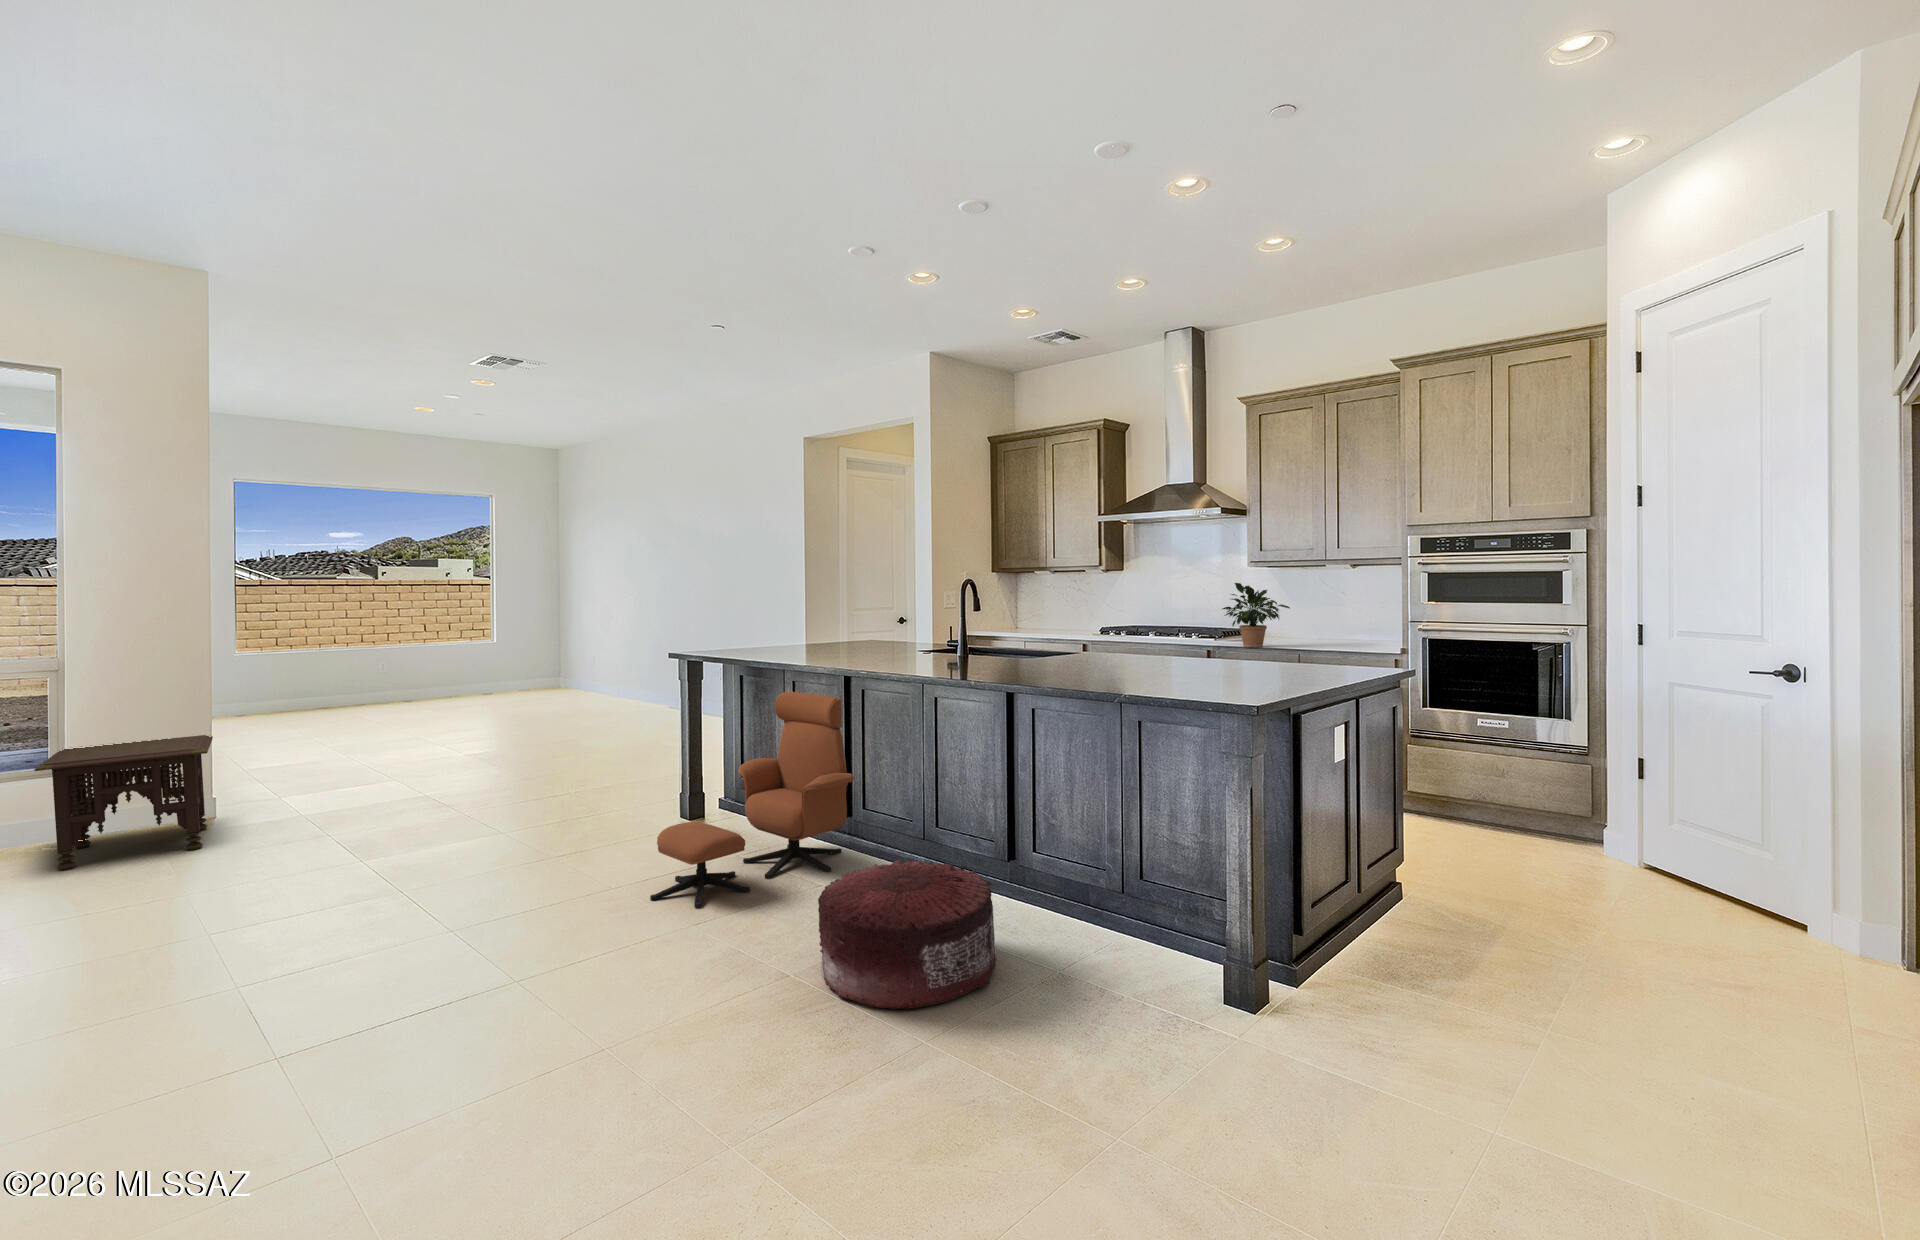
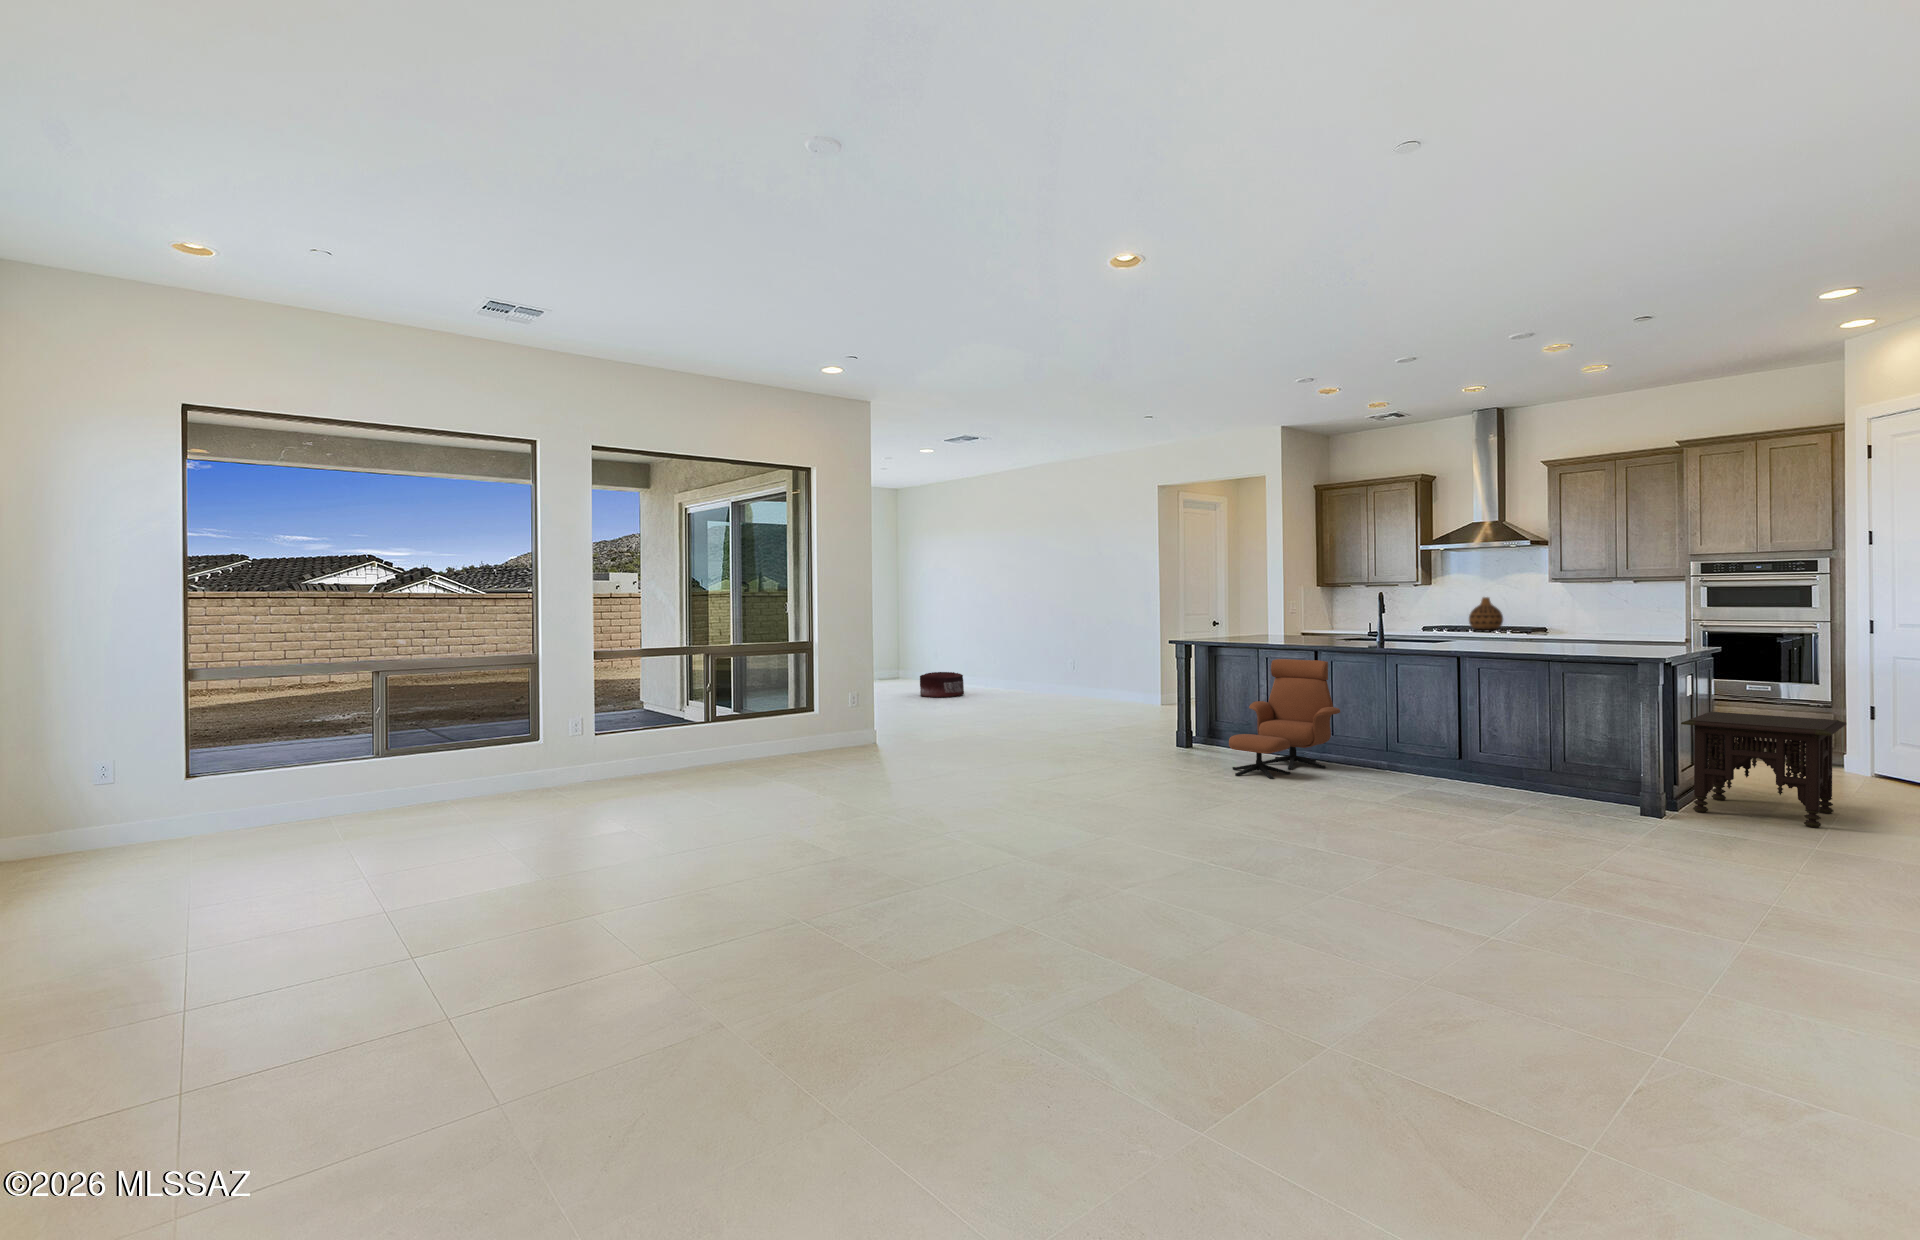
potted plant: present [1223,583,1289,647] -> none [1548,593,1606,637]
vase: none [1159,586,1200,630] -> present [1469,597,1503,630]
side table: present [35,735,213,870] -> present [1681,712,1846,828]
pouf: present [818,859,997,1009] -> present [920,672,964,698]

